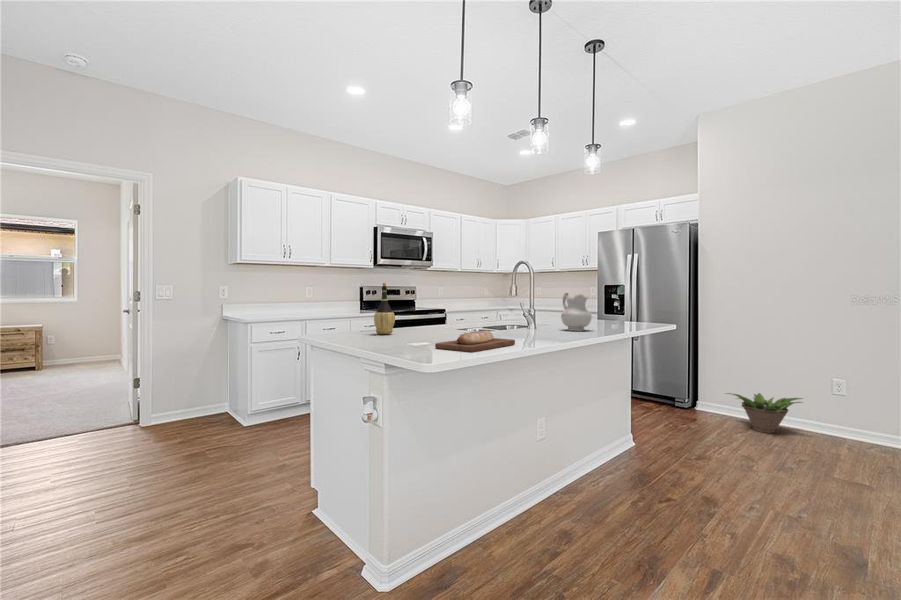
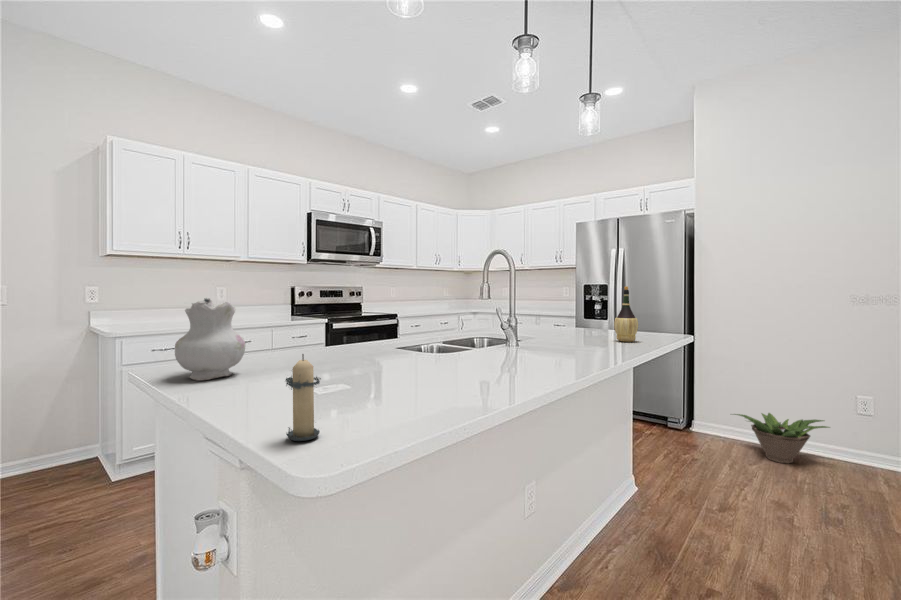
wine bottle: present [374,283,395,334] -> present [614,286,638,342]
ceramic pitcher: present [561,293,592,331] -> present [175,298,245,381]
candle: none [410,315,429,354] -> present [285,354,321,441]
bread loaf: present [435,330,515,352] -> none [348,368,499,428]

